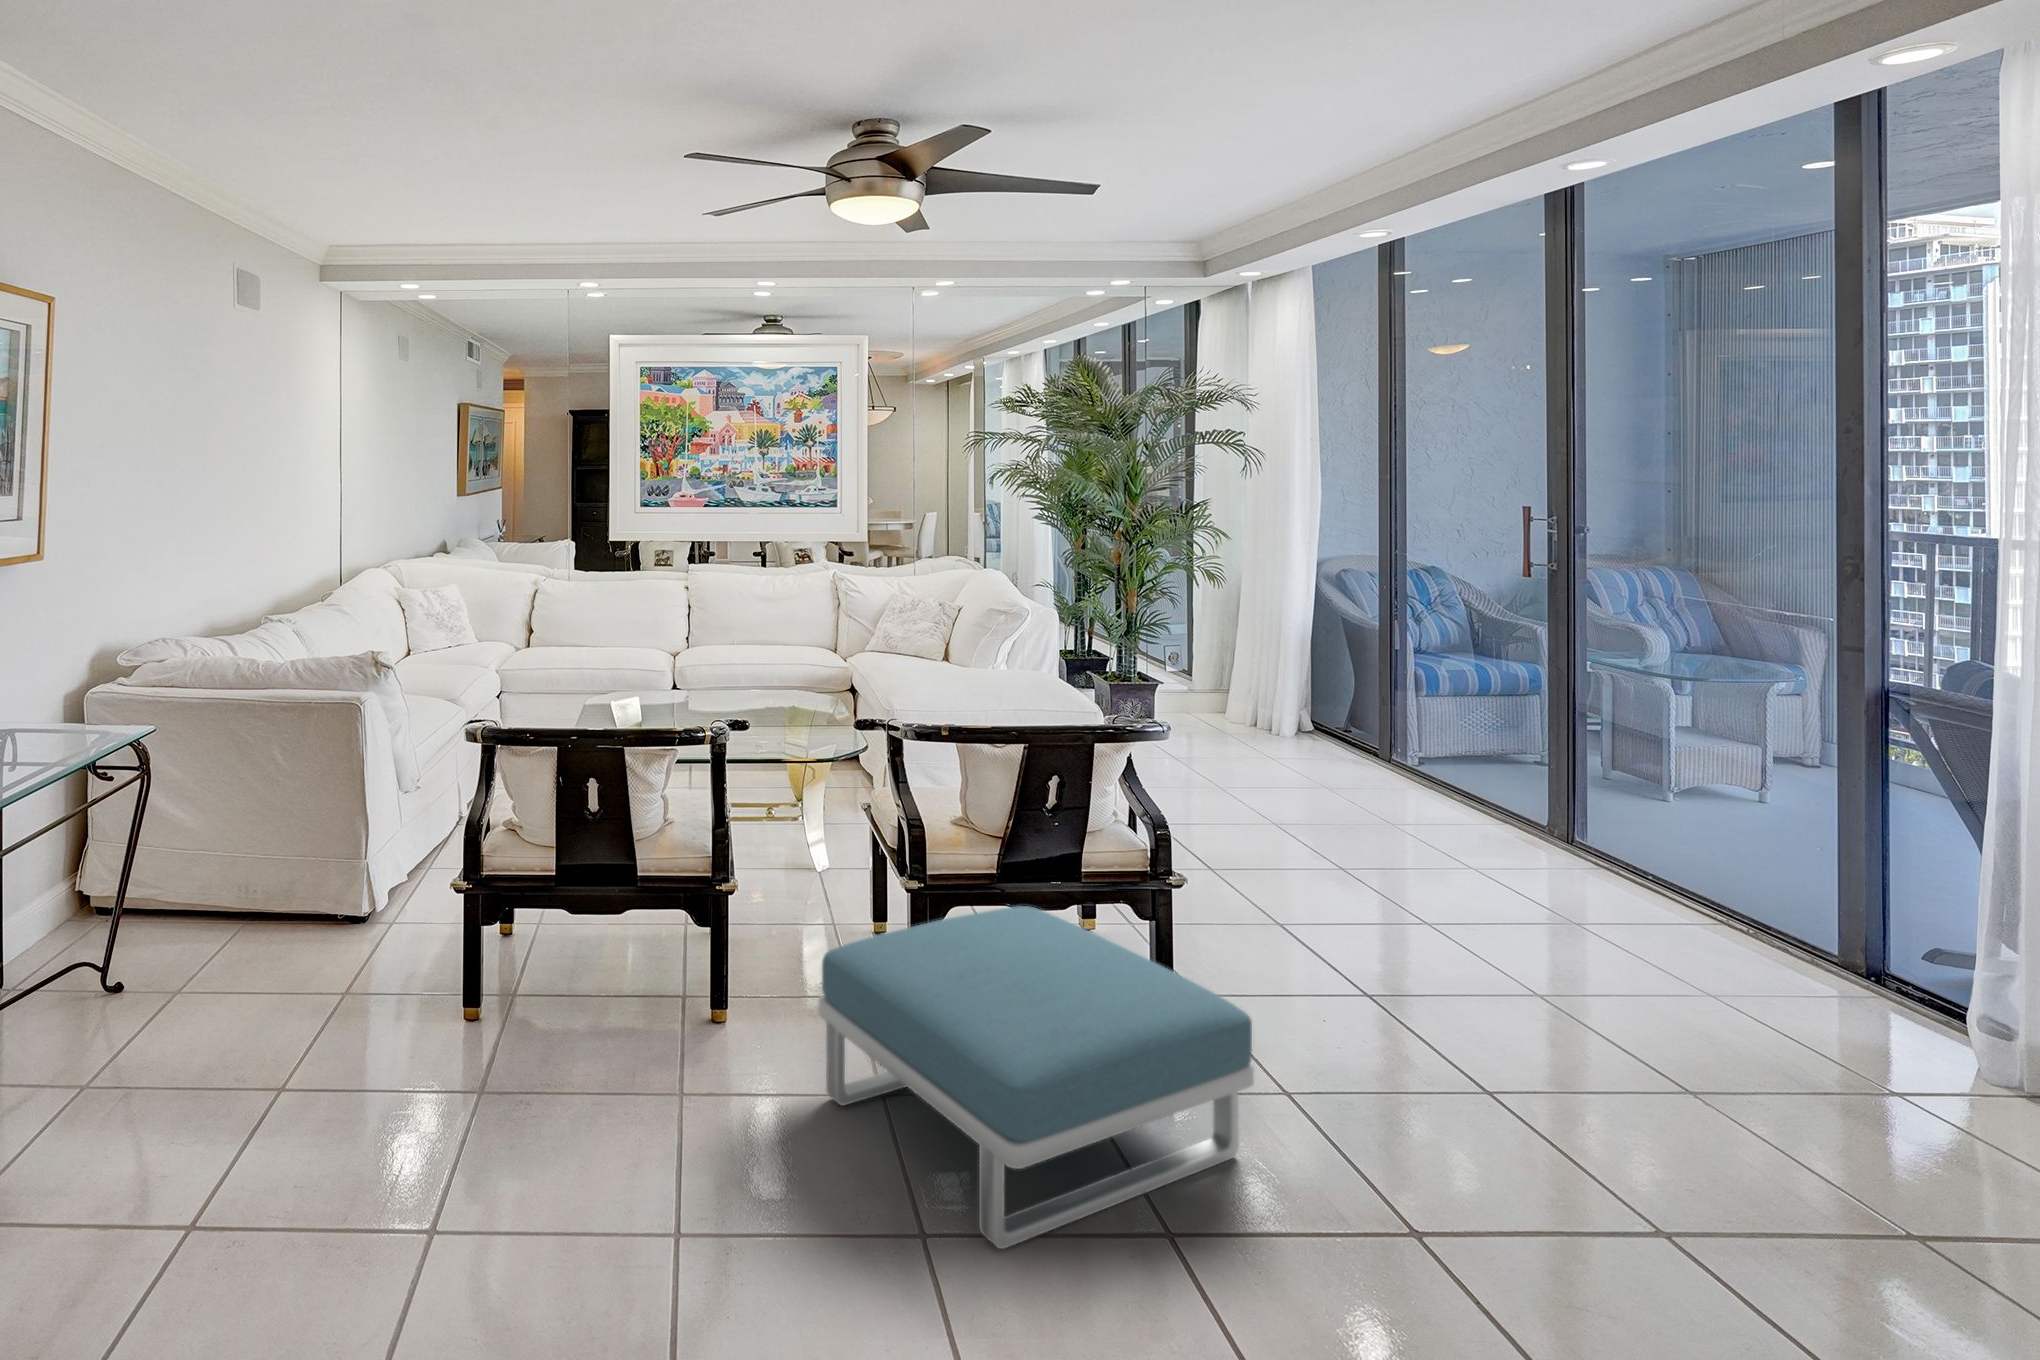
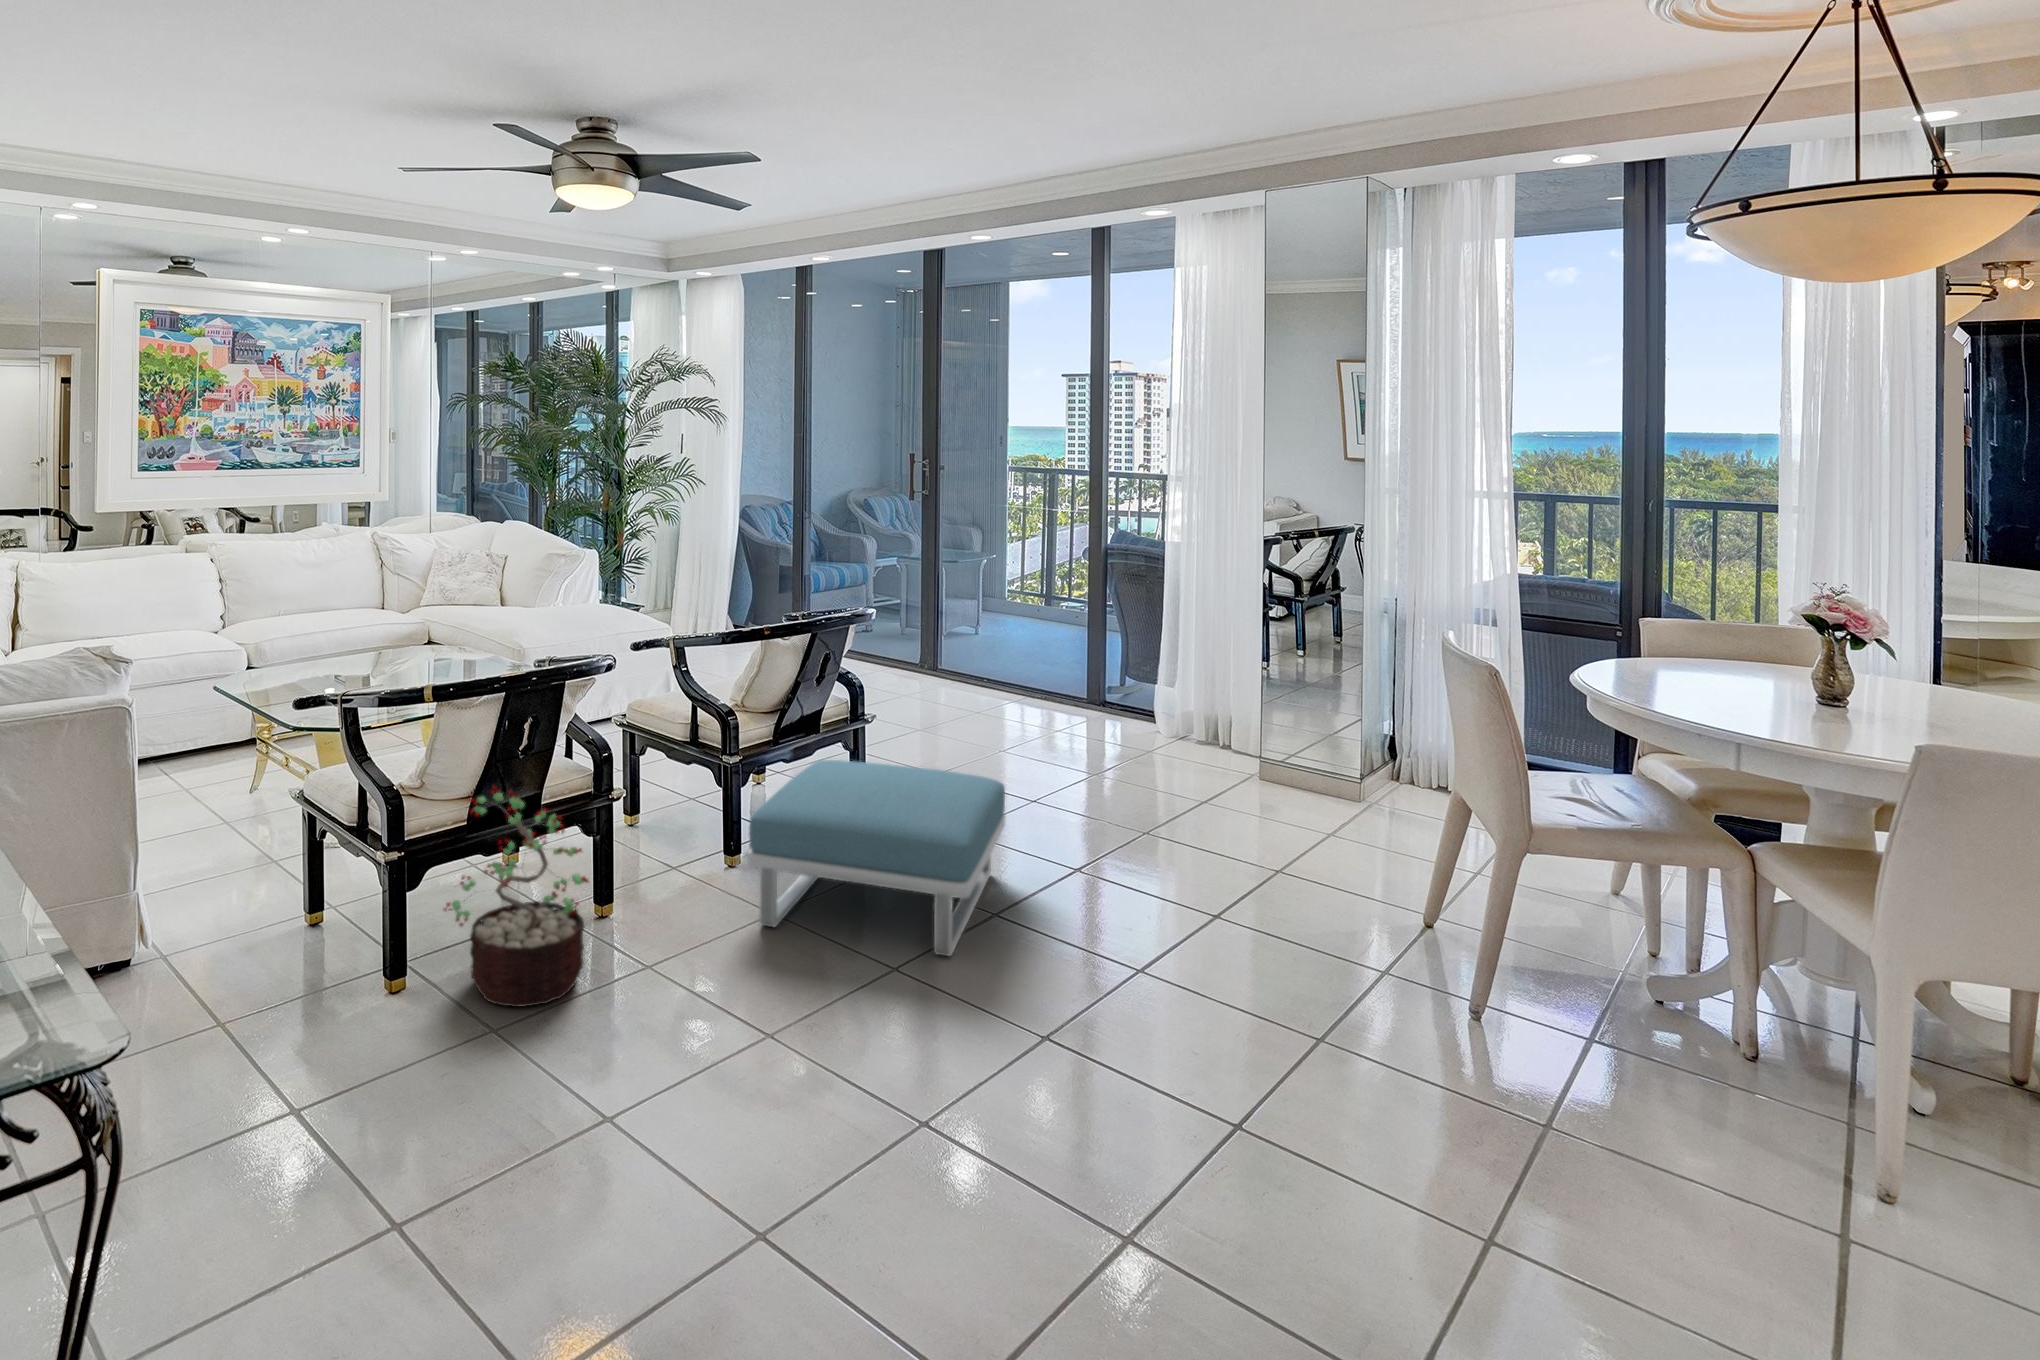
decorative plant: none [473,836,604,1090] -> present [444,787,589,1007]

